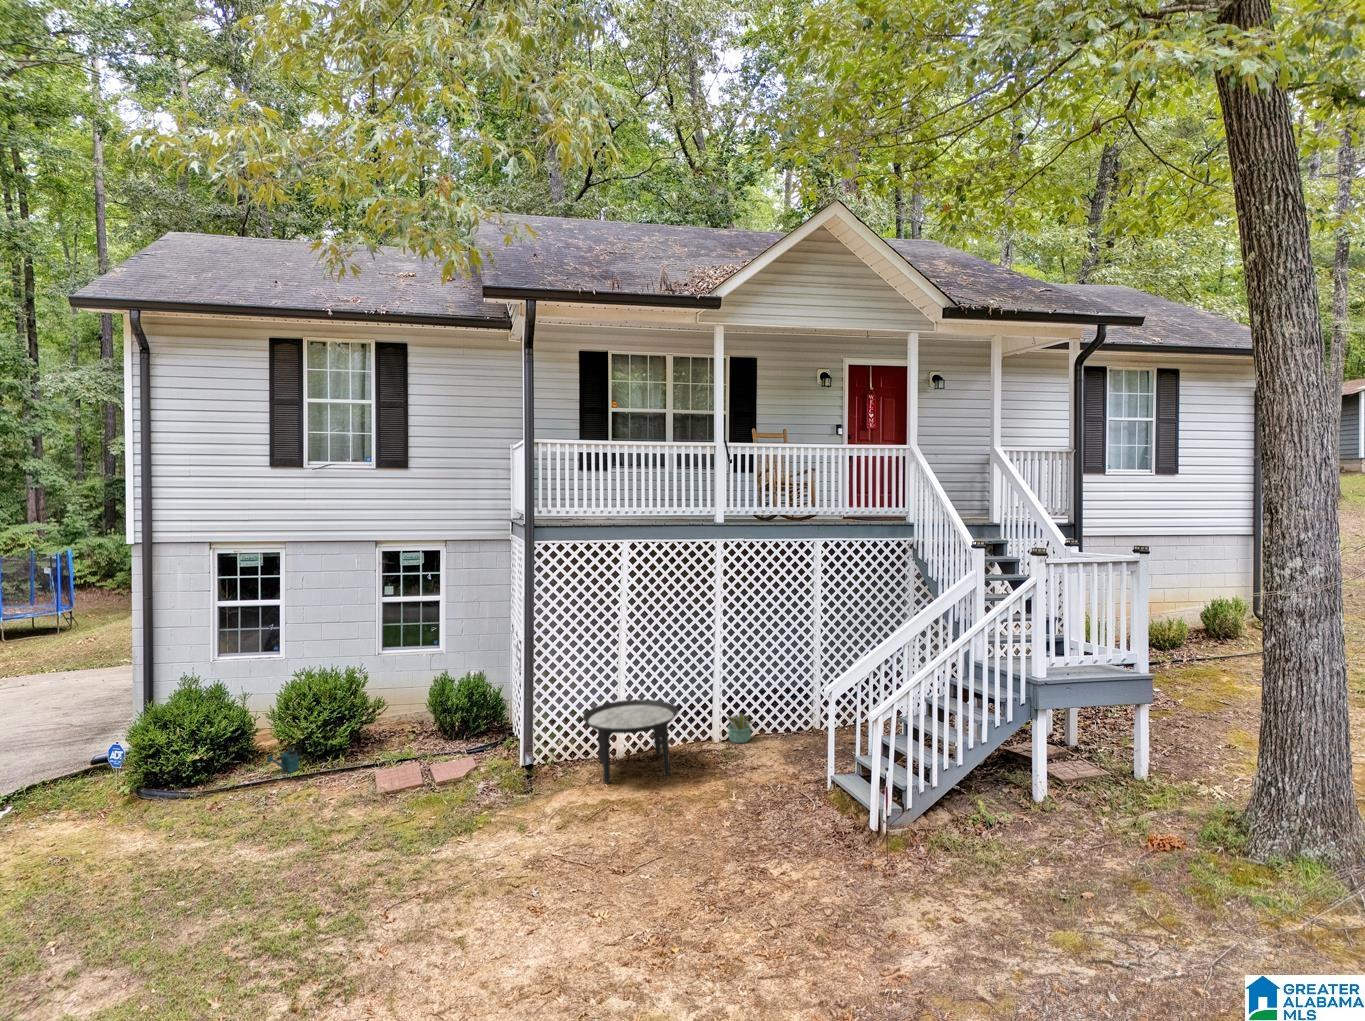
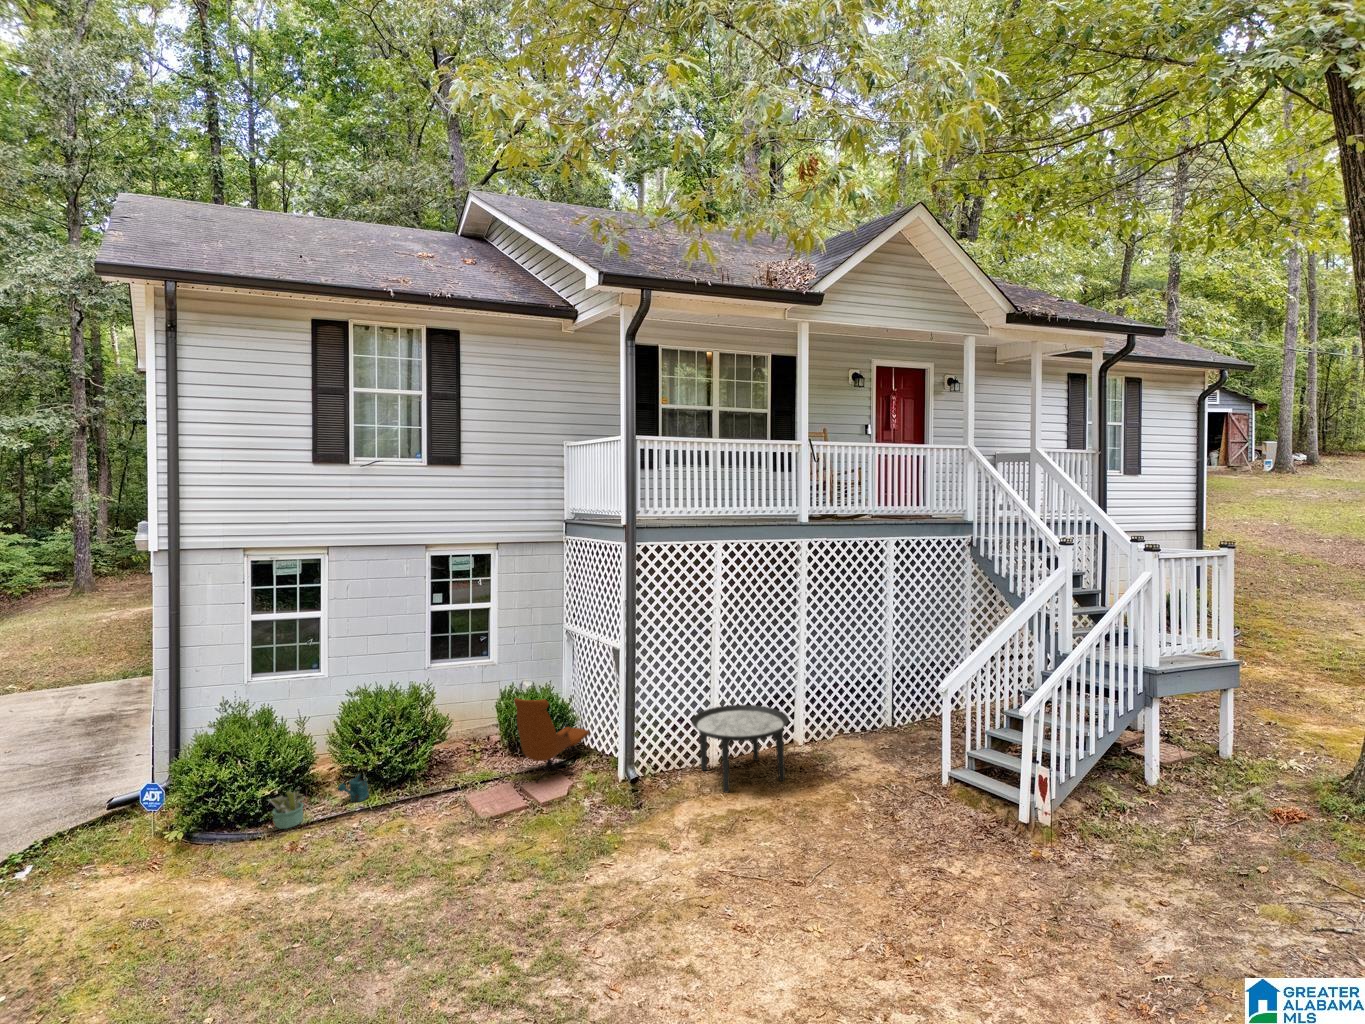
lounge chair: none [425,683,514,765] -> present [514,698,590,782]
decorative plant: present [727,713,753,743] -> present [270,791,305,829]

